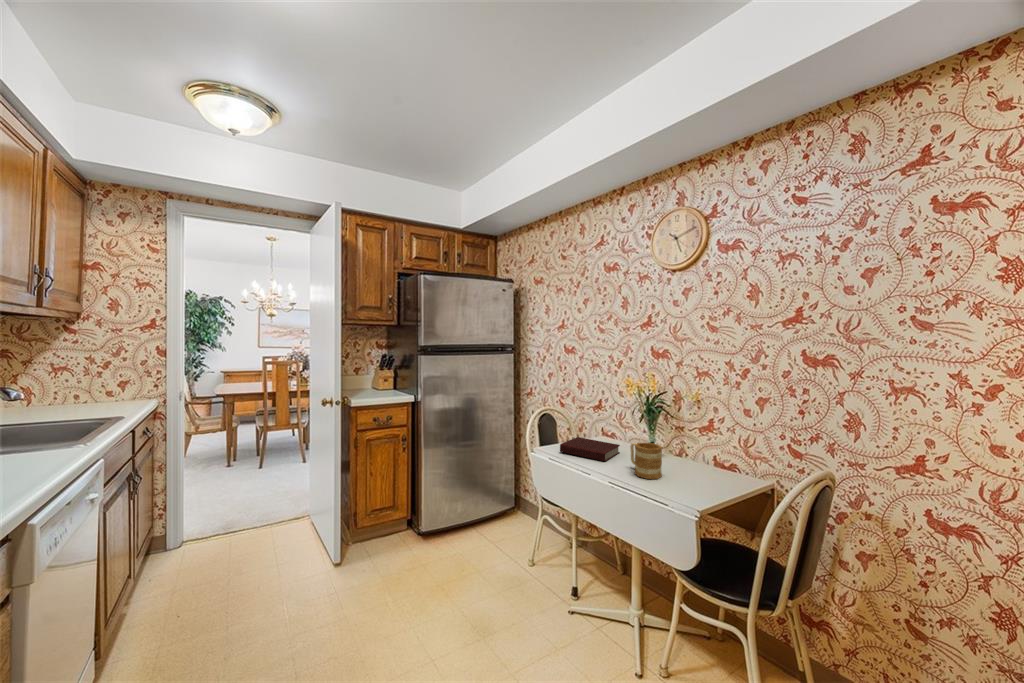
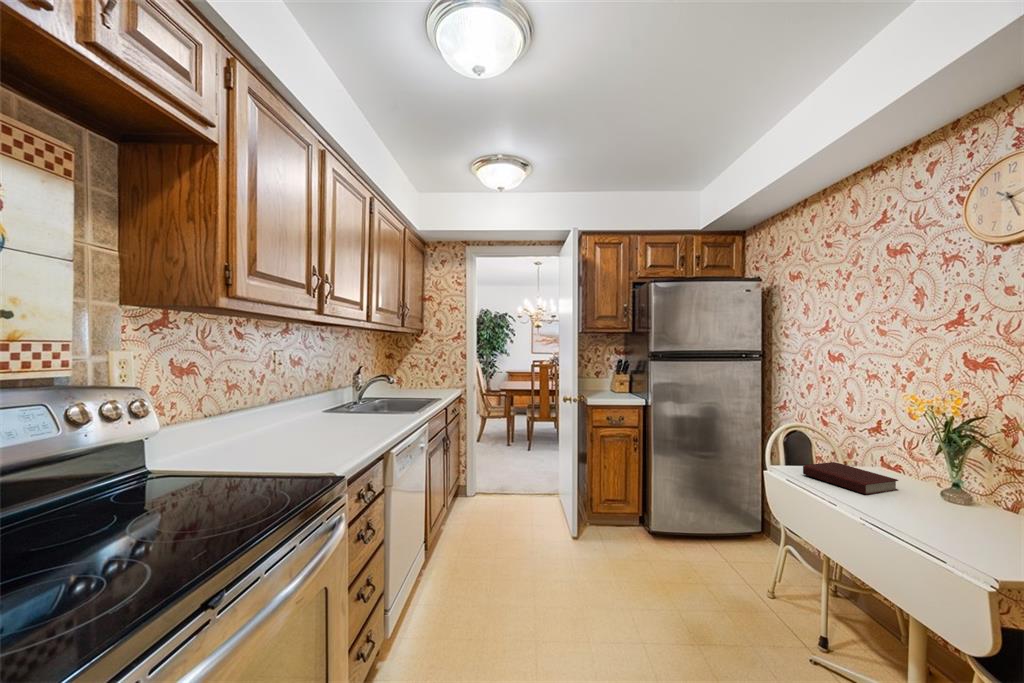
mug: present [630,443,662,479] -> none [904,476,955,528]

